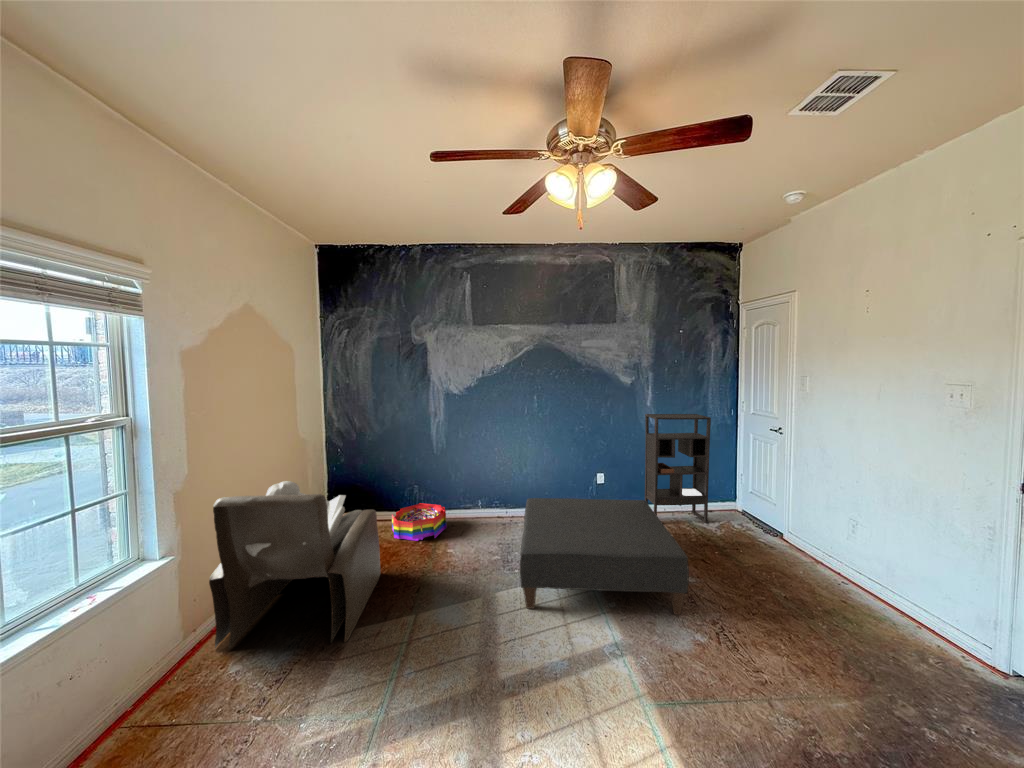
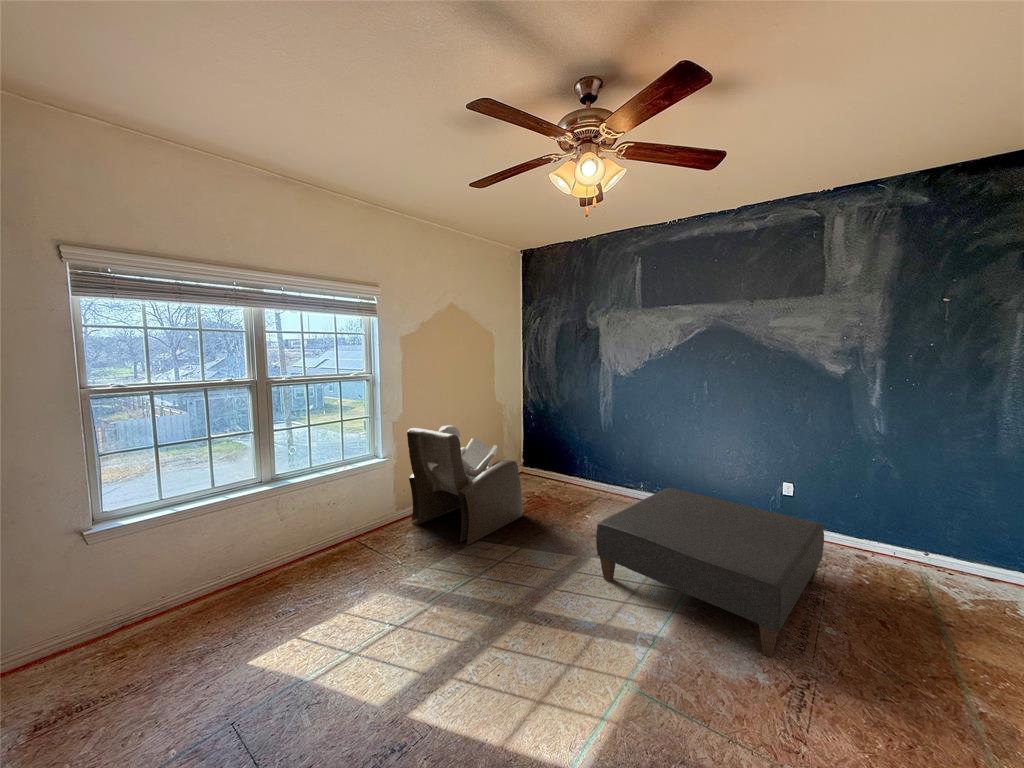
bookshelf: present [645,414,711,523] -> none [866,412,1006,602]
storage bin: present [392,503,447,541] -> none [554,474,604,505]

